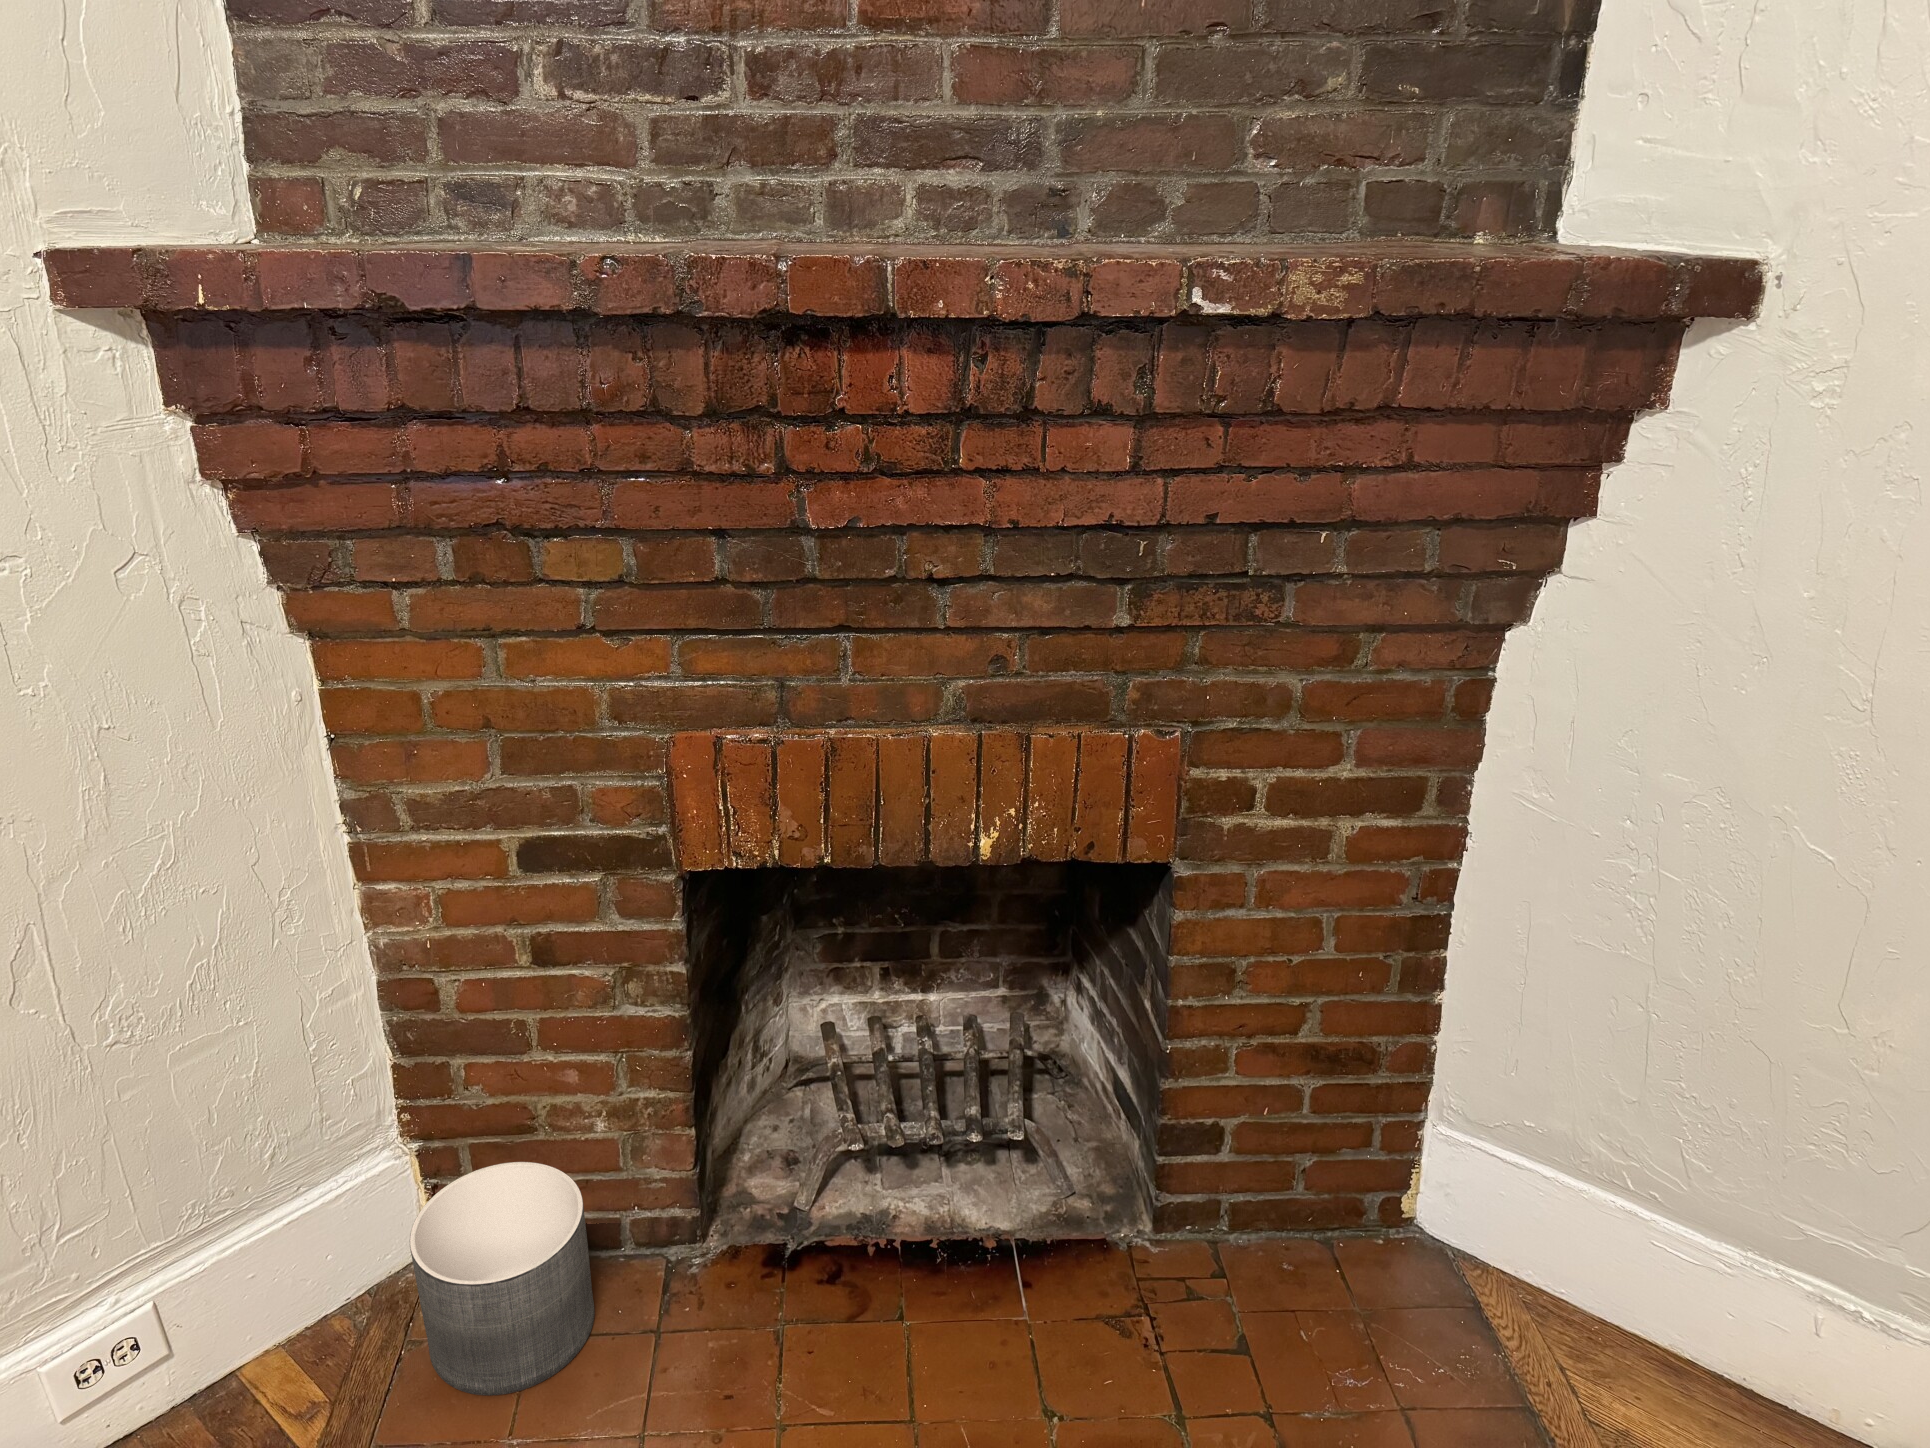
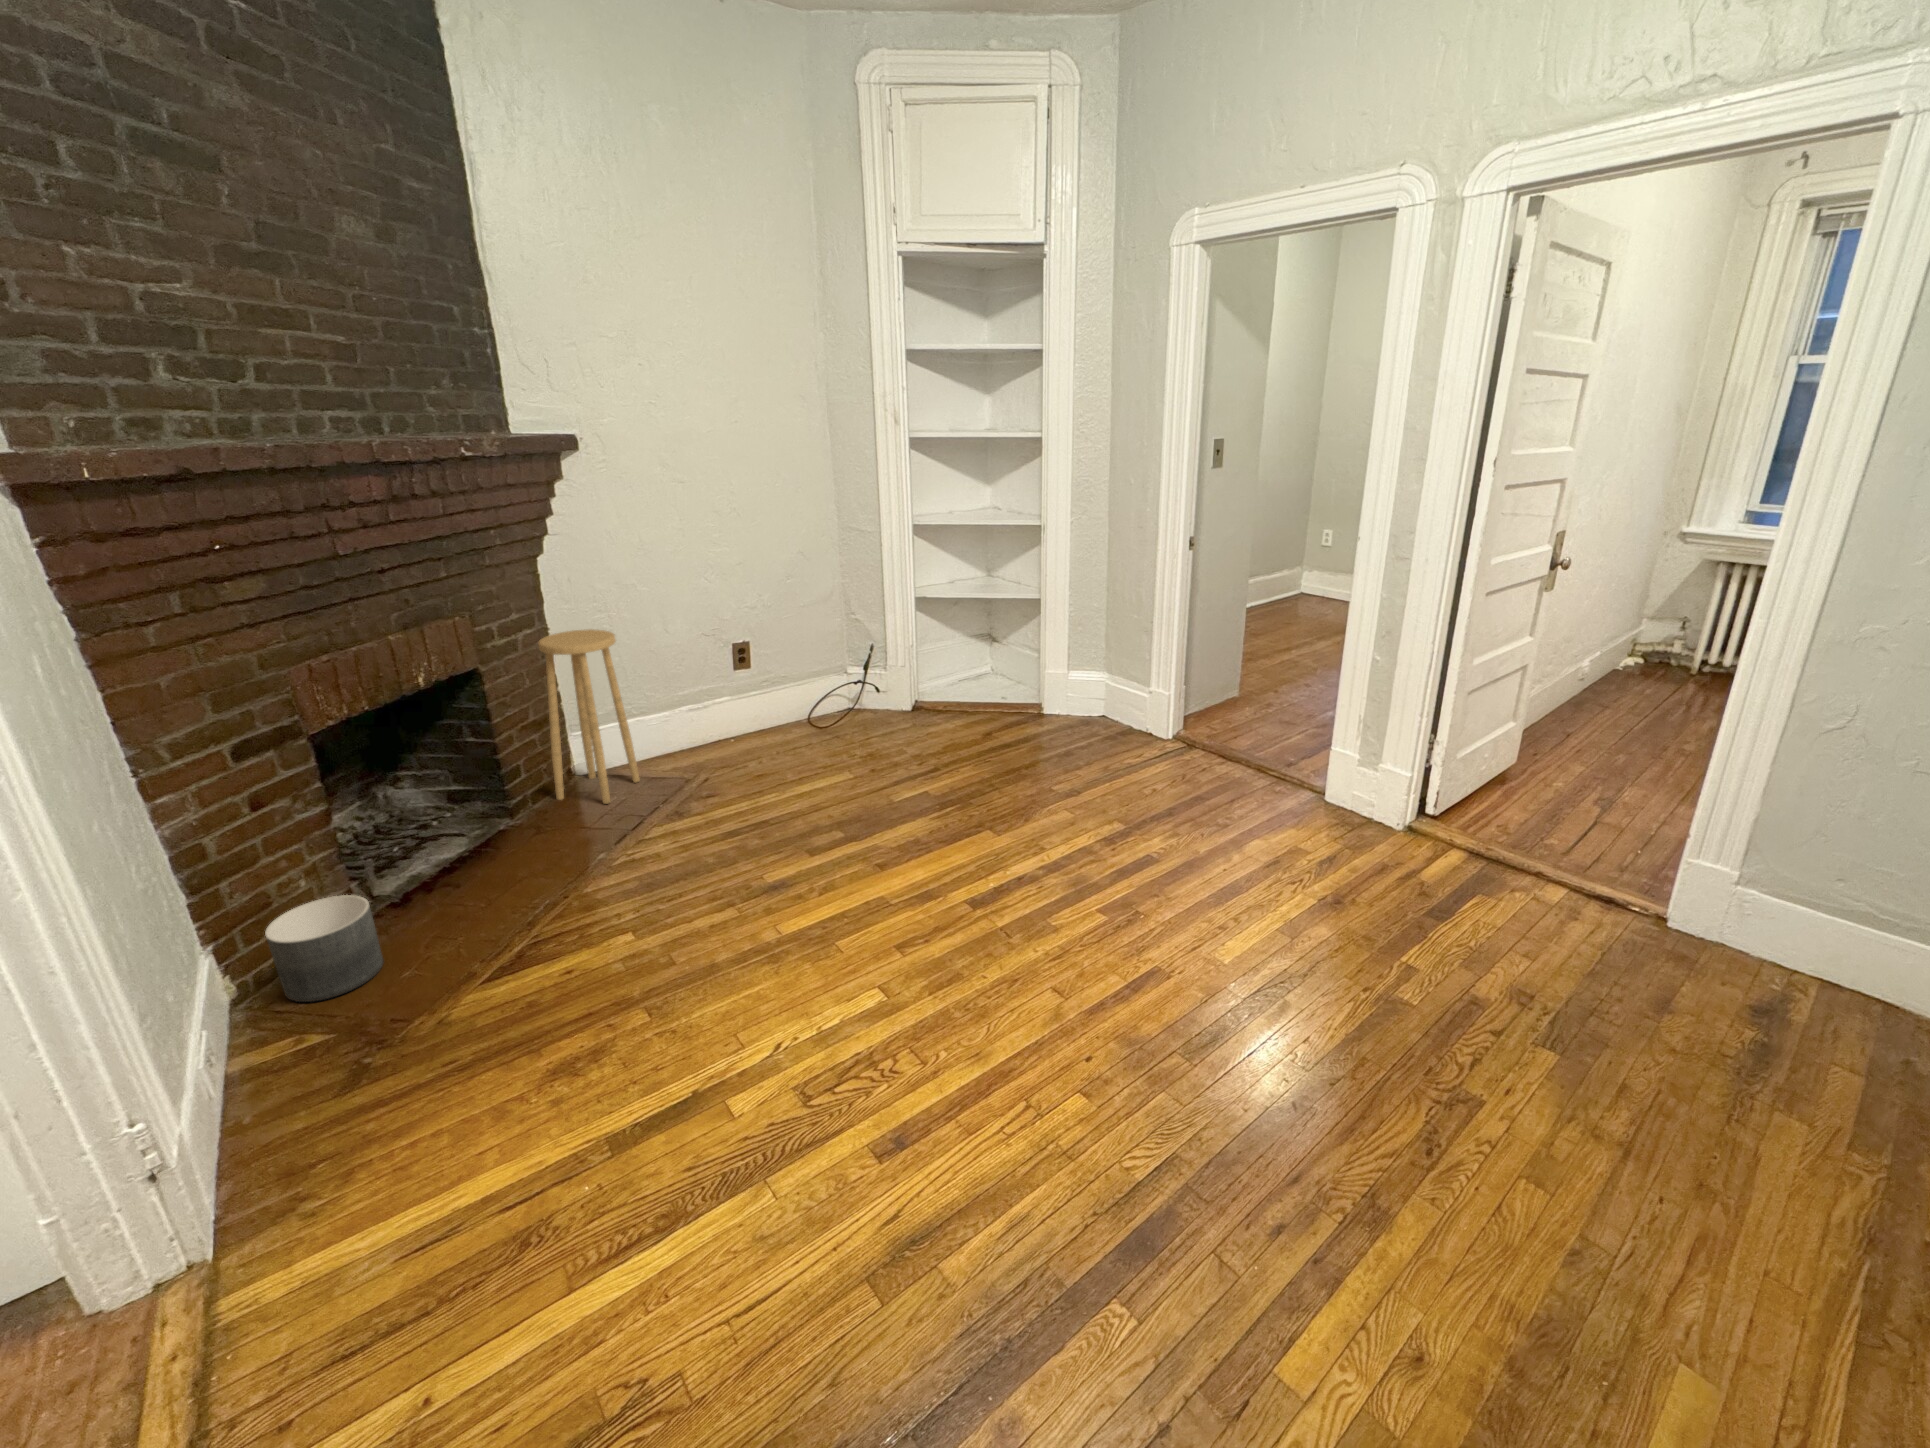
stool: none [1275,856,1566,1383] -> present [538,629,640,804]

